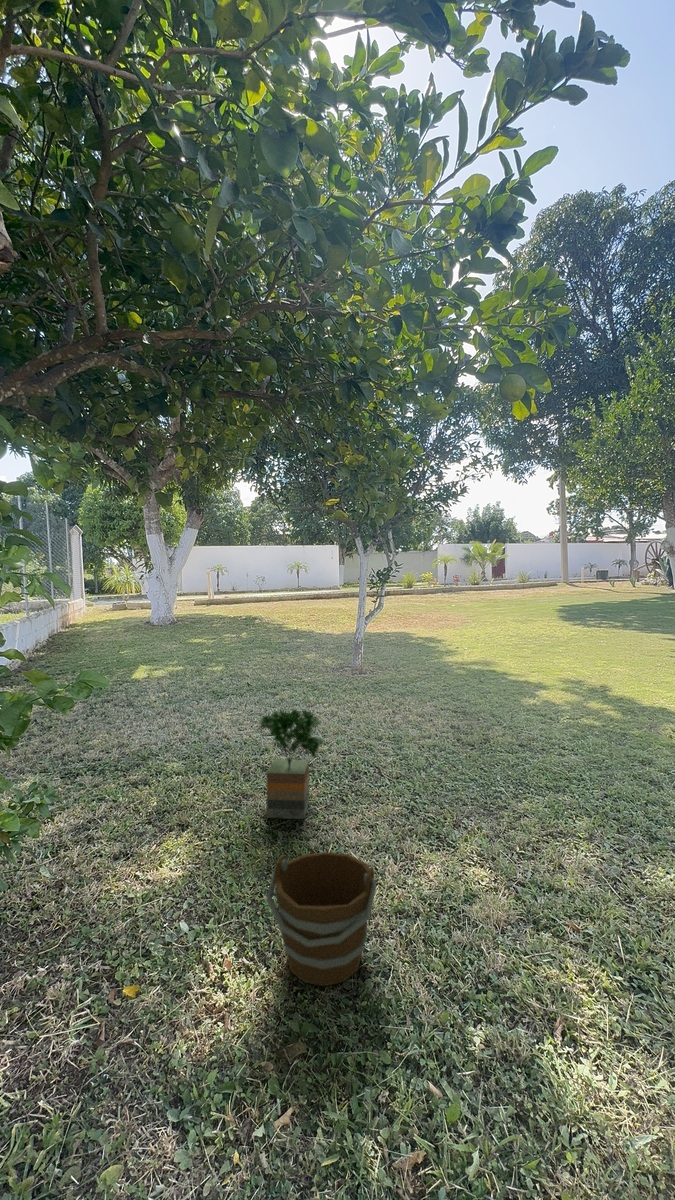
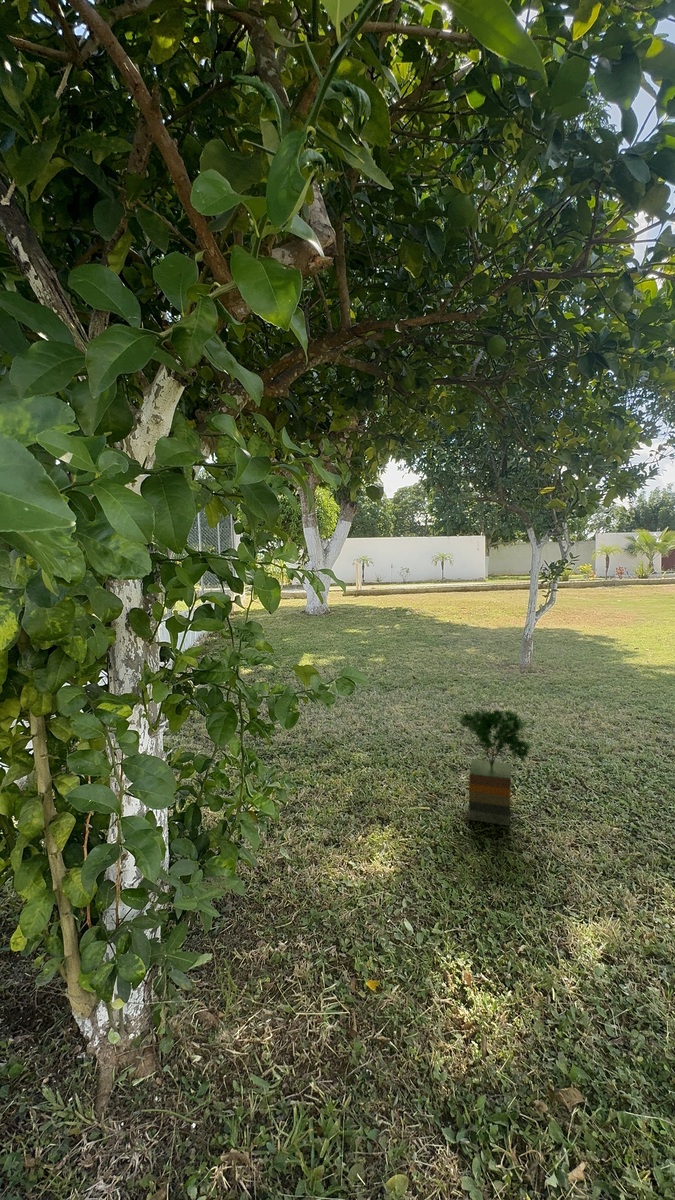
bucket: present [267,852,376,986] -> none [511,870,645,1026]

